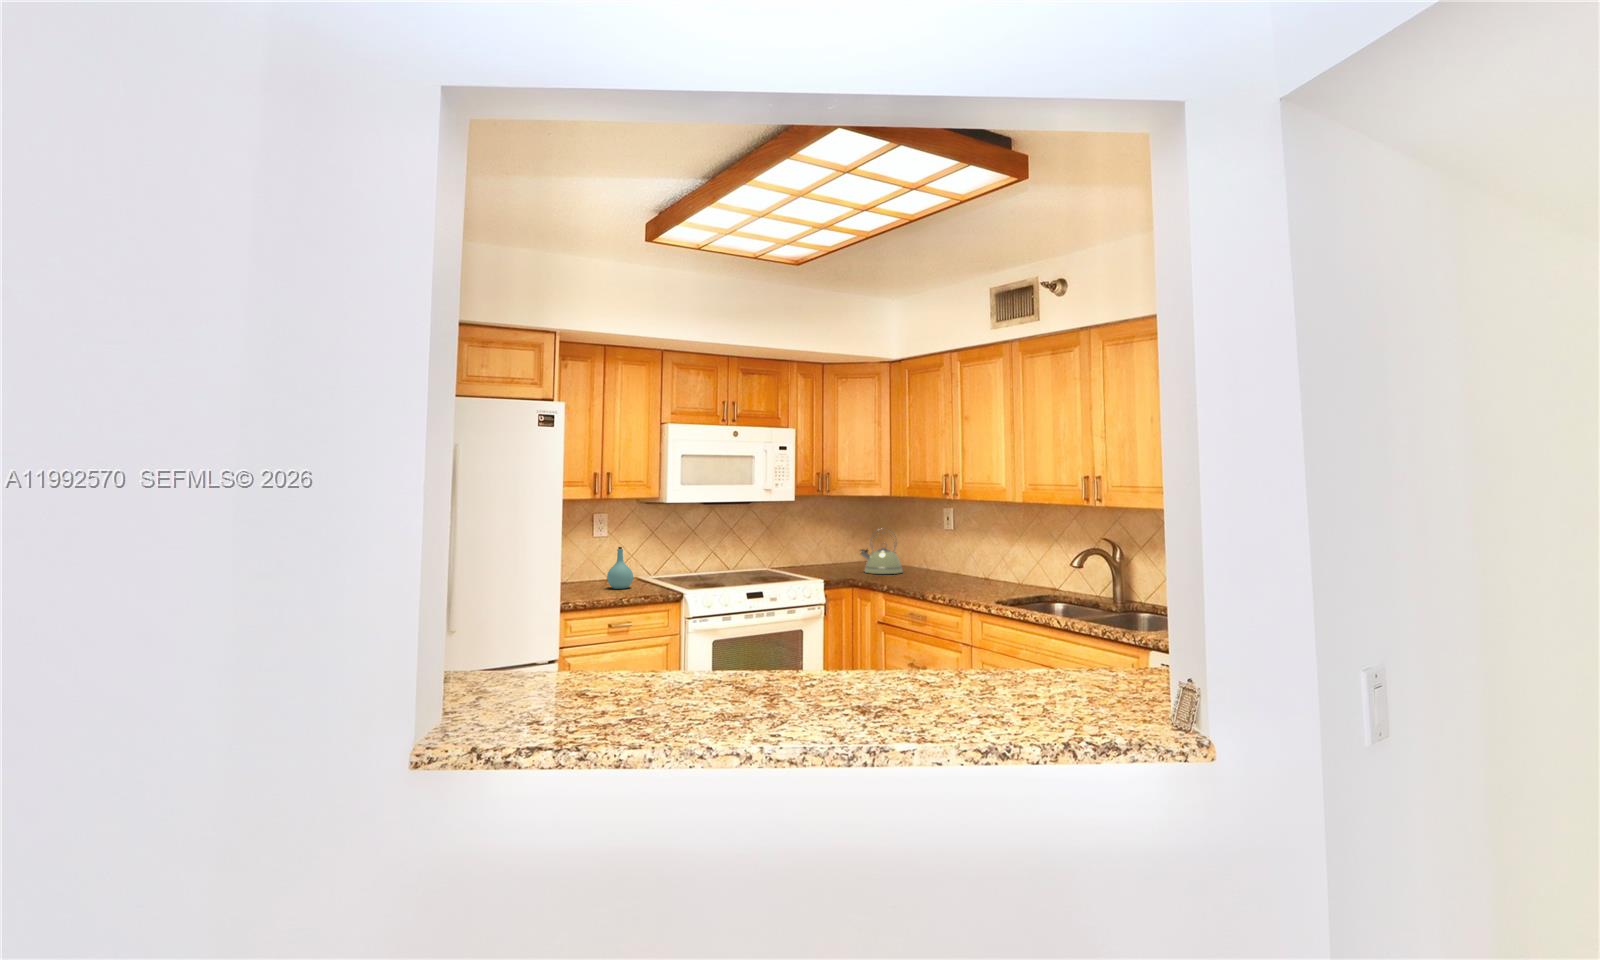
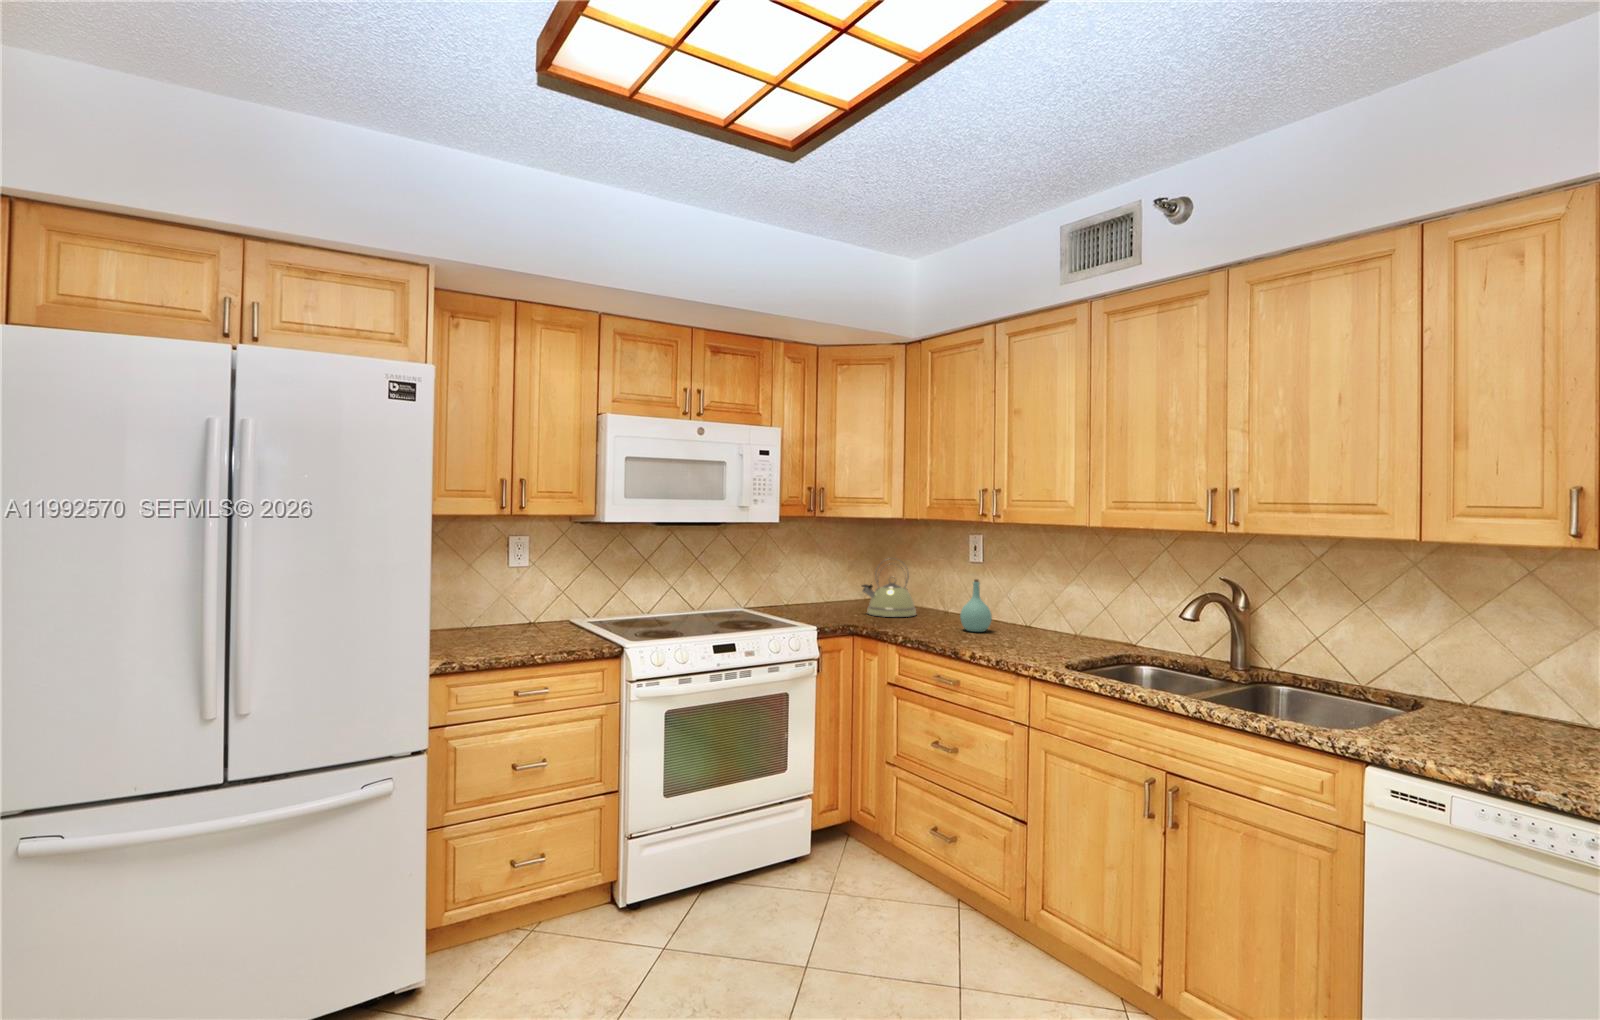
bottle: present [607,547,633,589] -> present [960,579,992,632]

